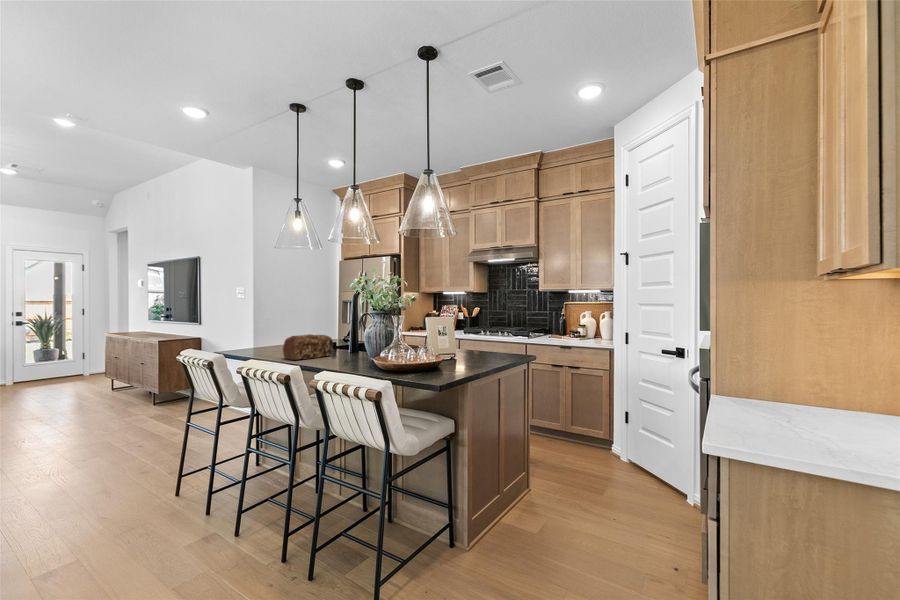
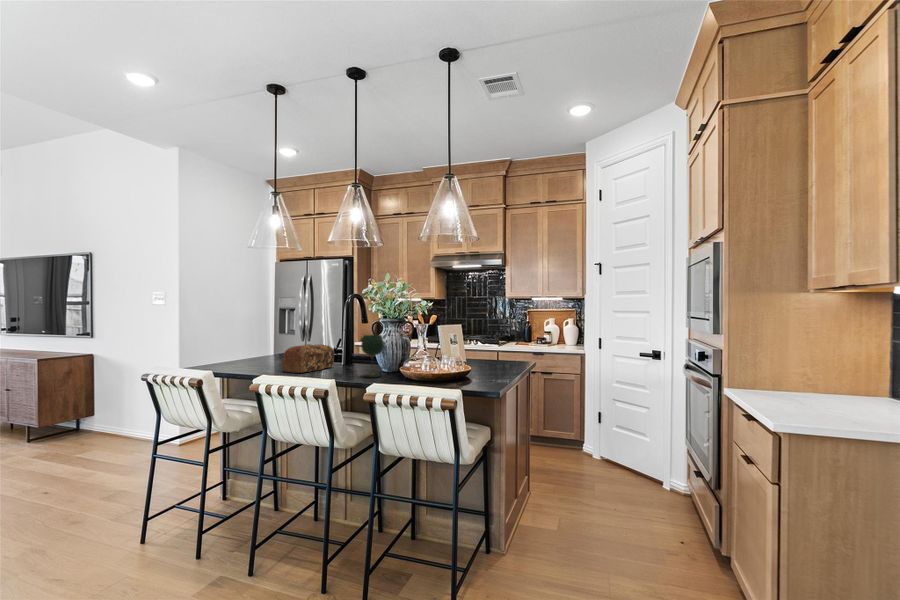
wine glass: none [338,326,359,366] -> present [361,335,384,377]

